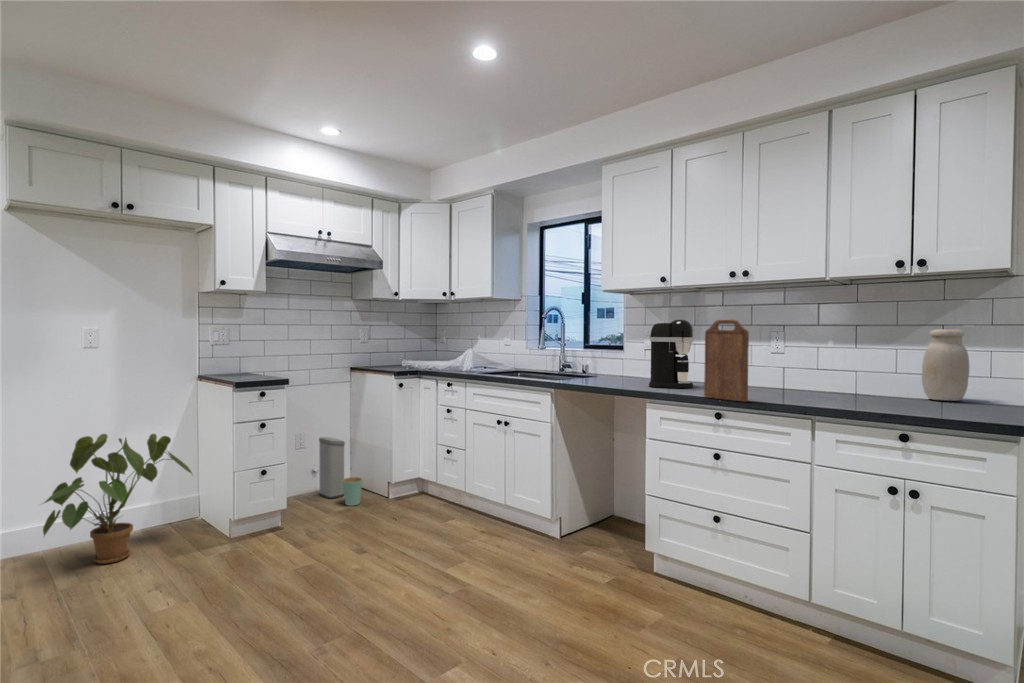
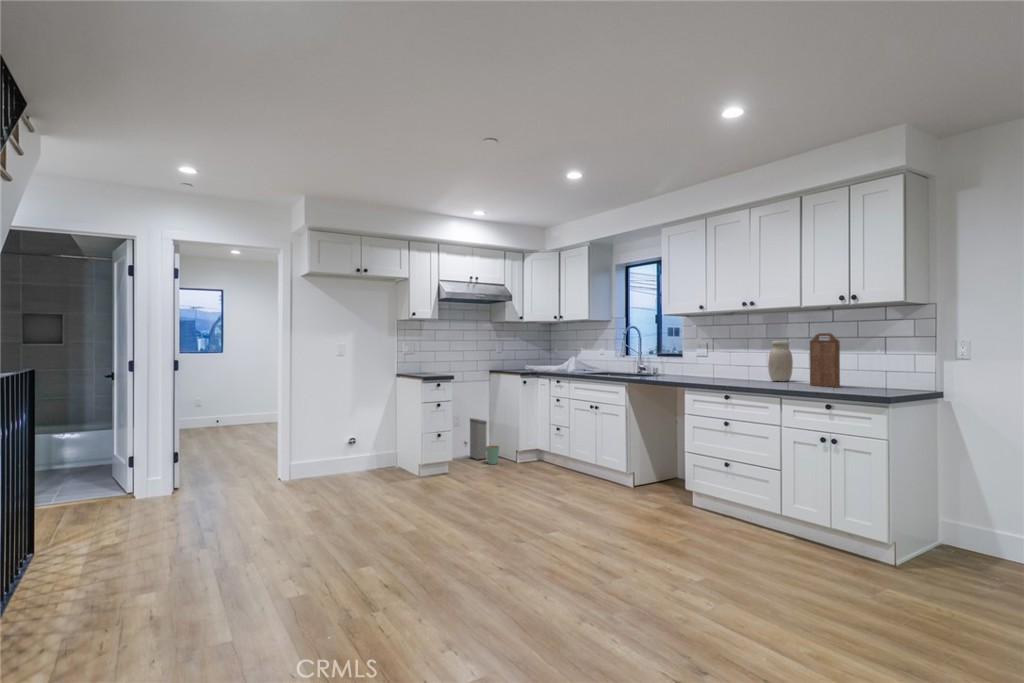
coffee maker: present [649,319,693,388] -> none [690,335,721,381]
cutting board: present [704,320,749,402] -> present [810,333,840,387]
jar: present [922,329,969,401] -> present [768,341,793,381]
house plant: present [43,434,192,564] -> none [322,408,401,483]

